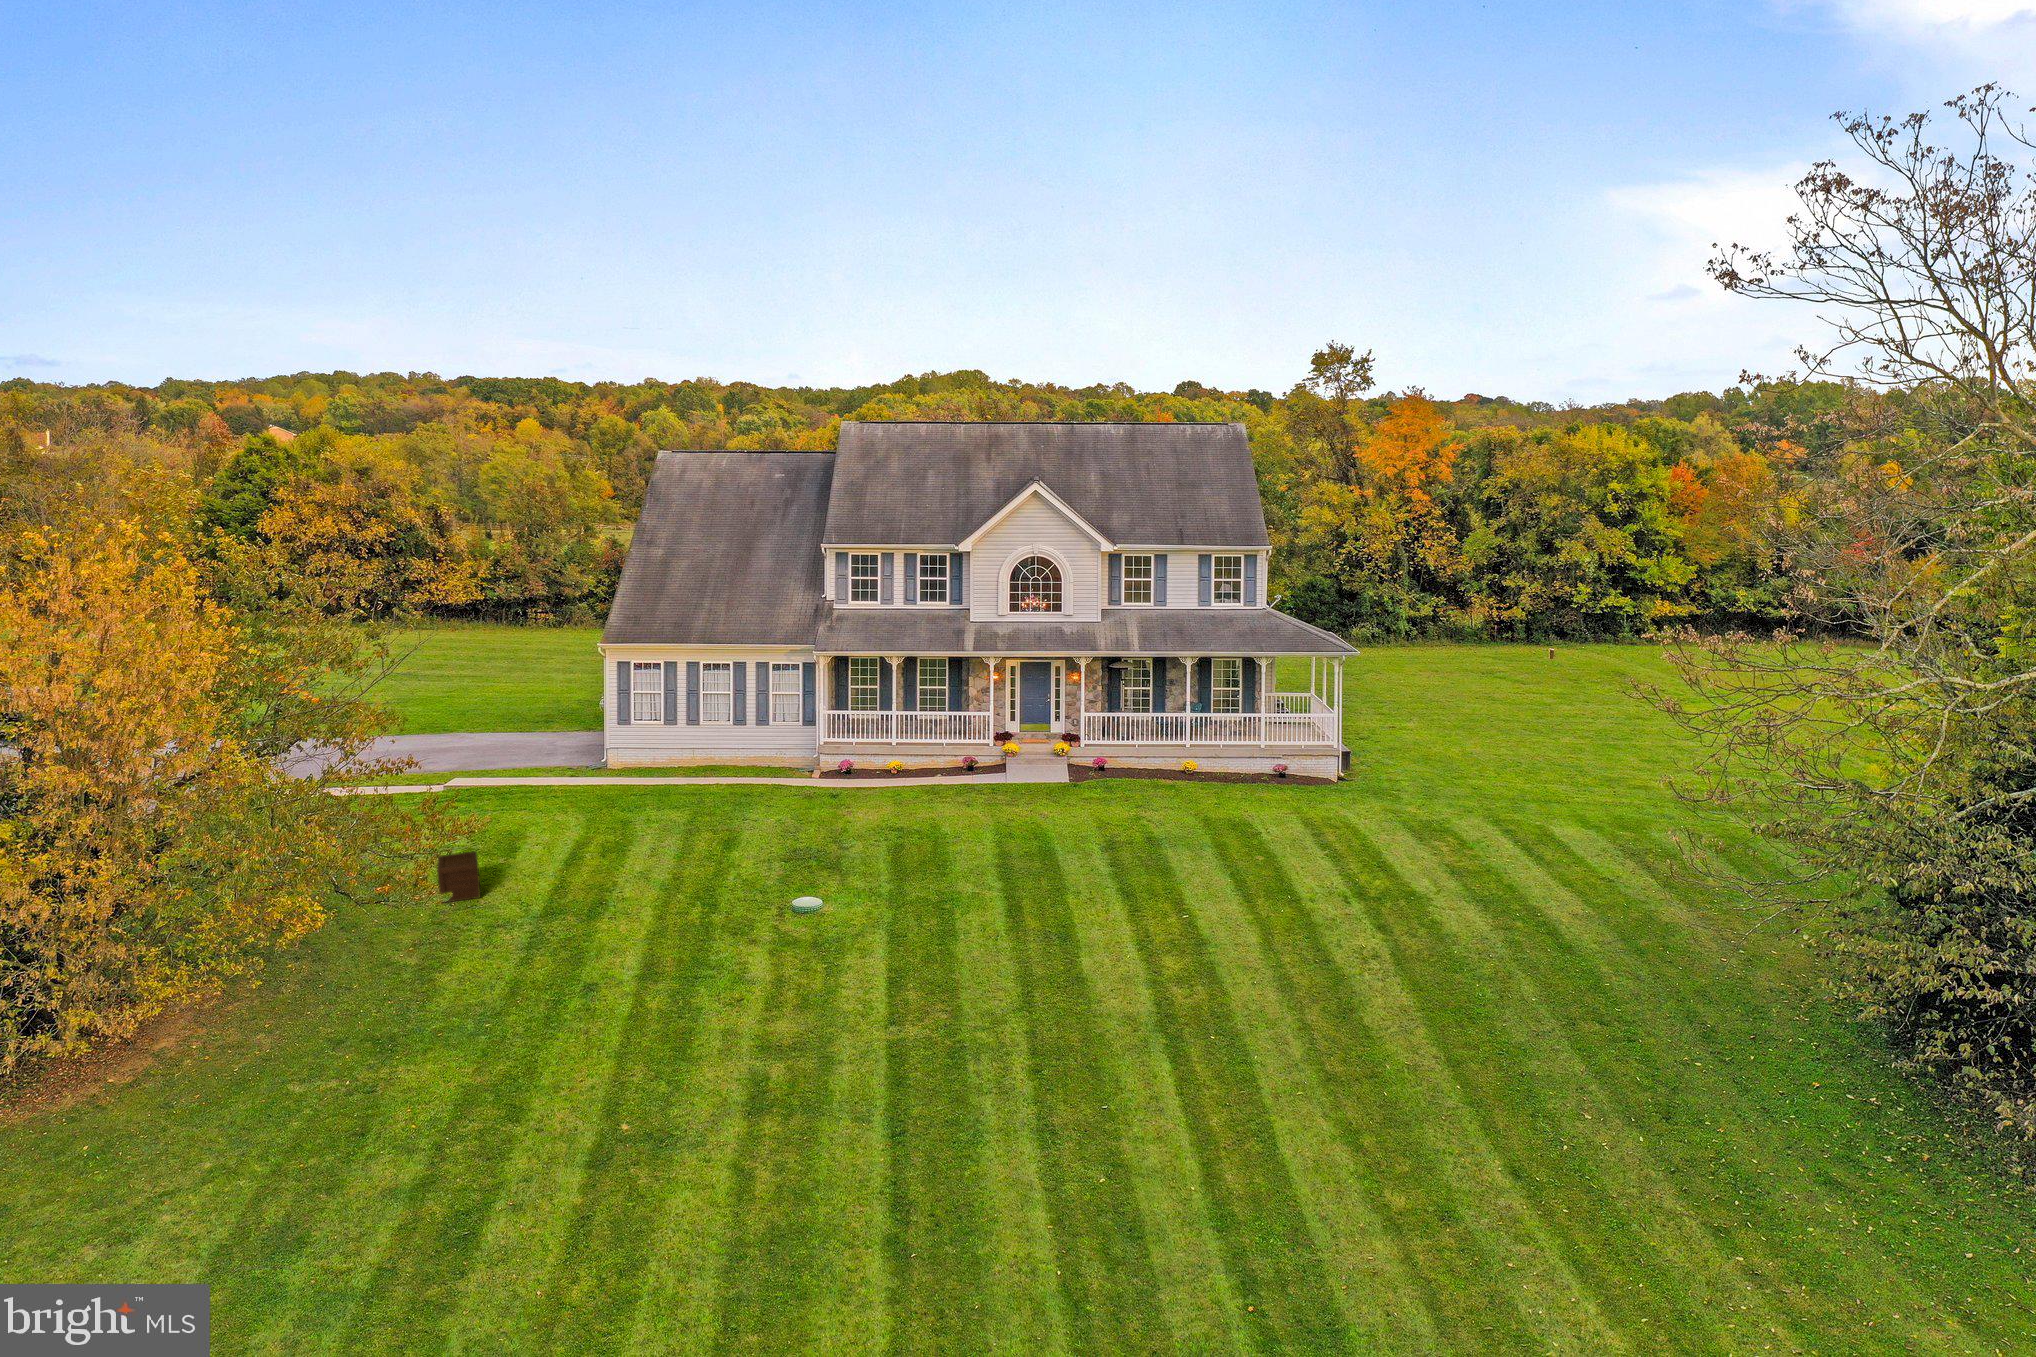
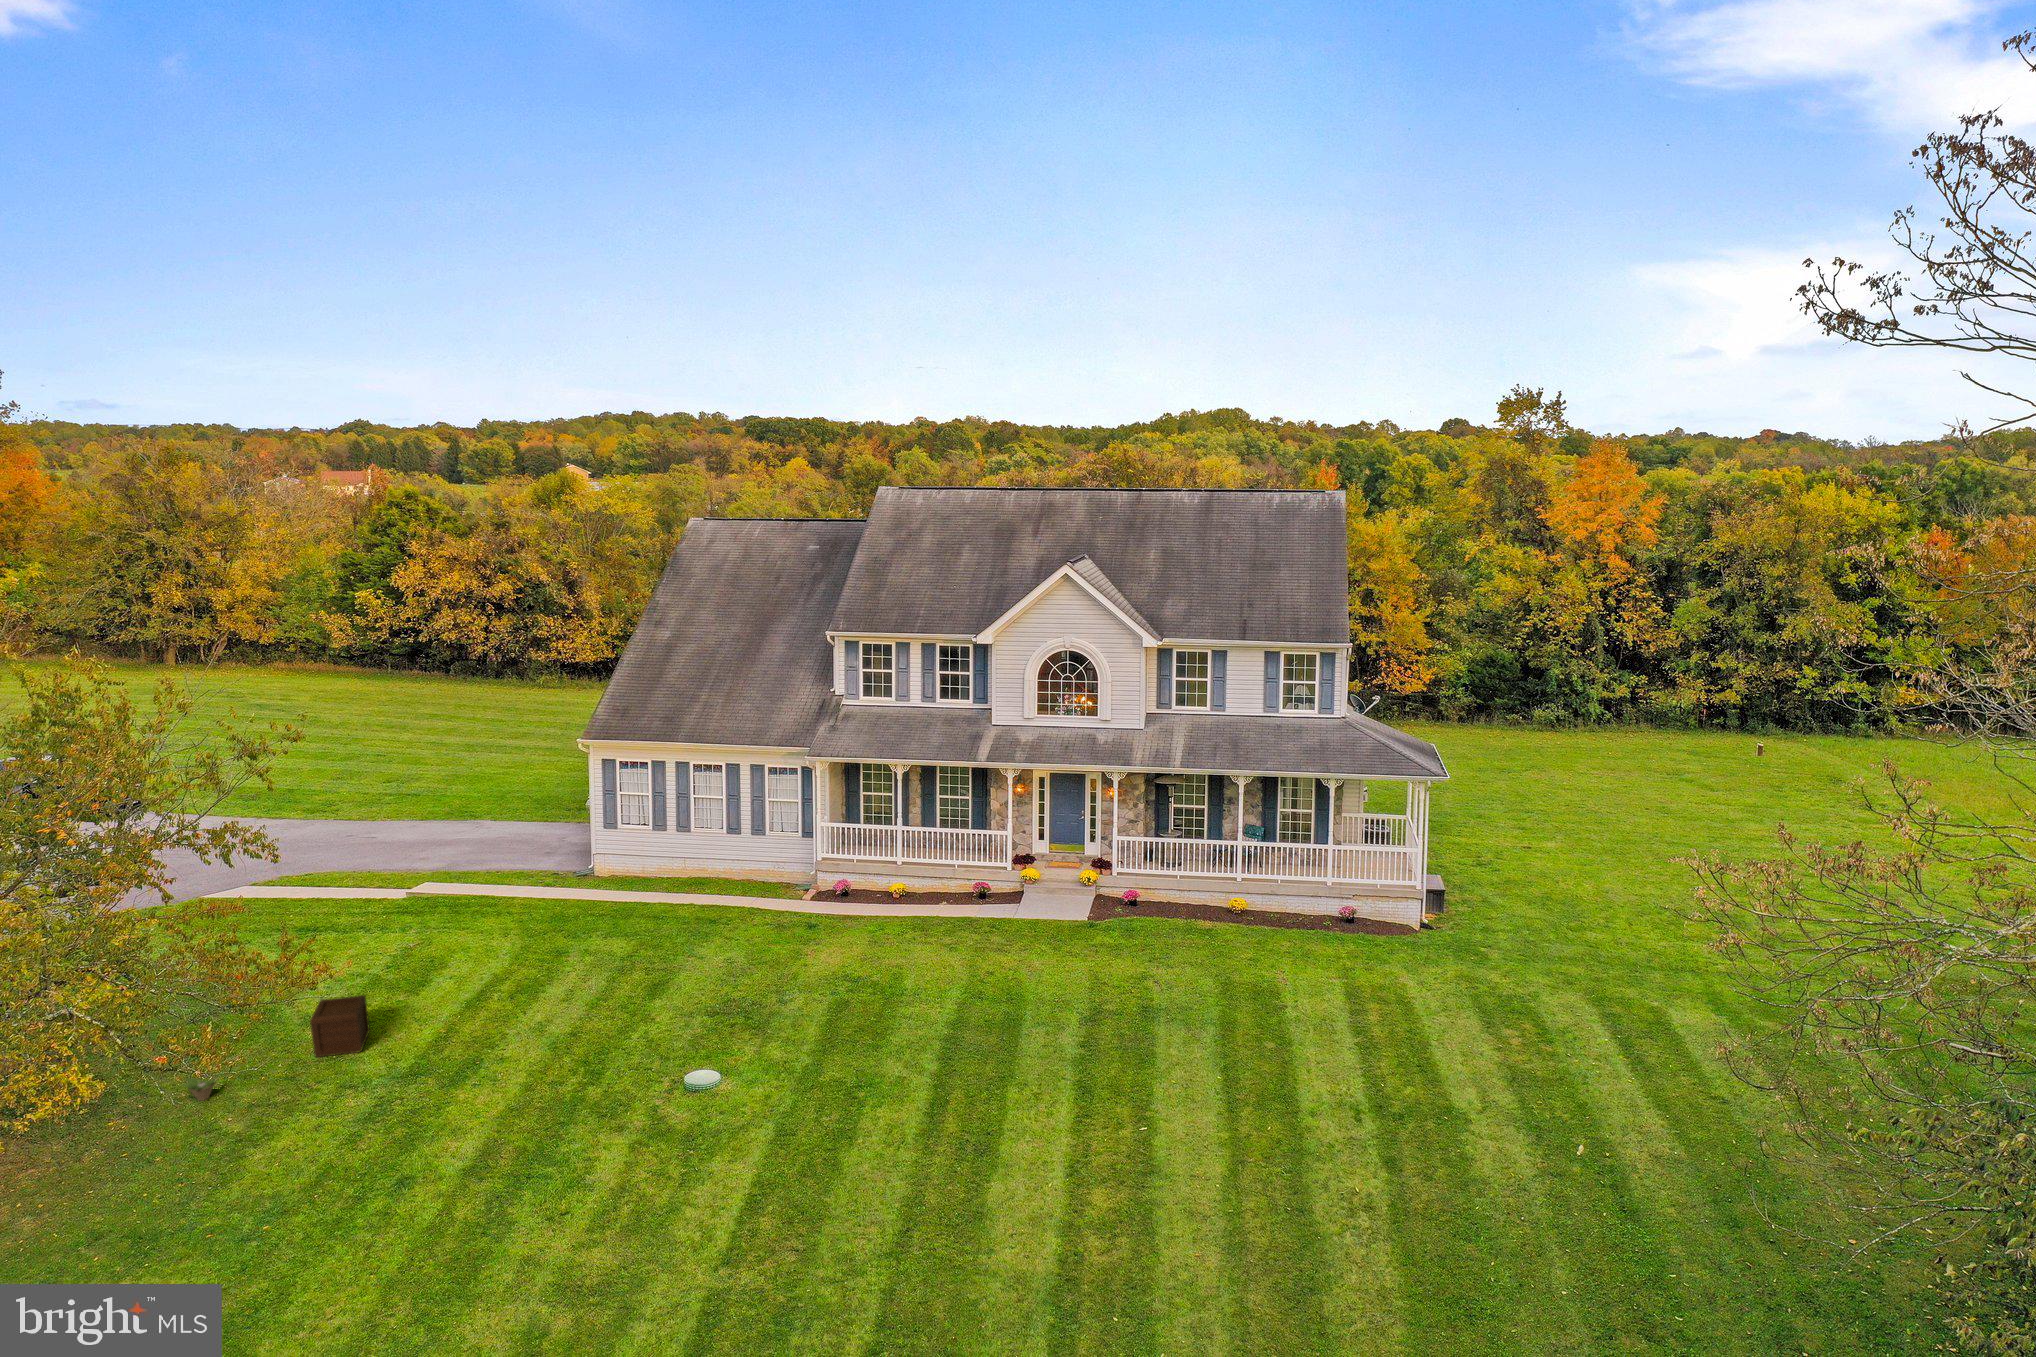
decorative plant: none [336,914,373,938] -> present [183,1074,217,1101]

